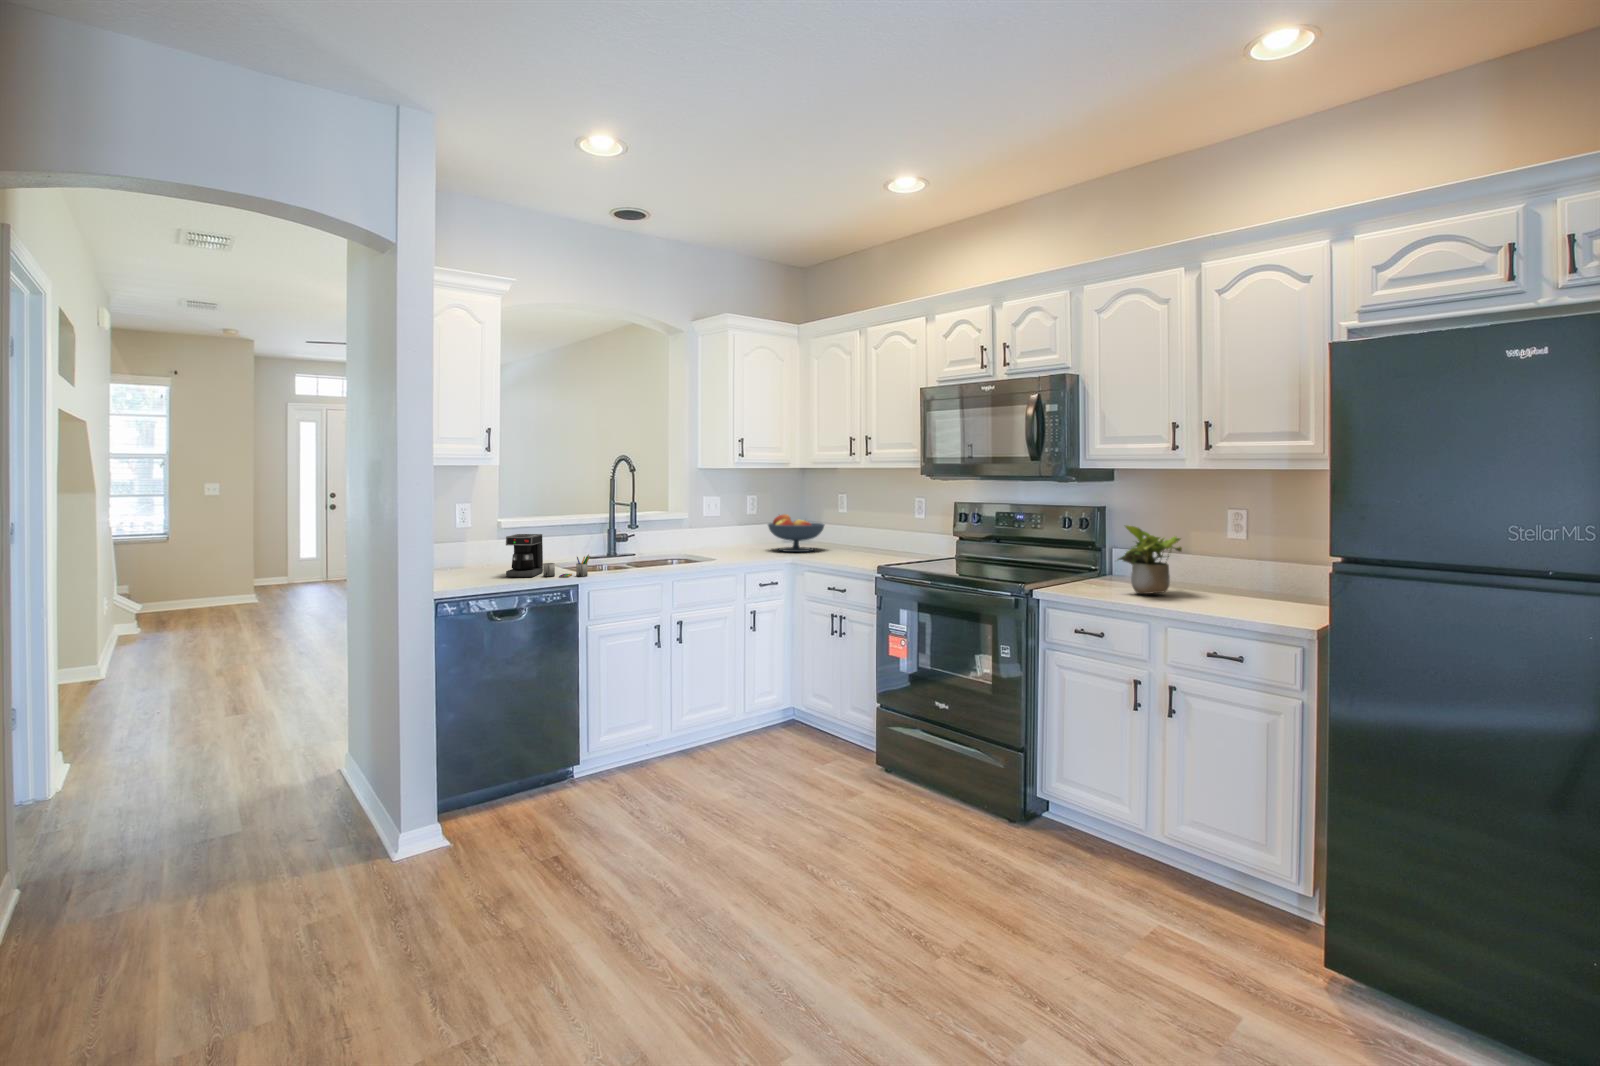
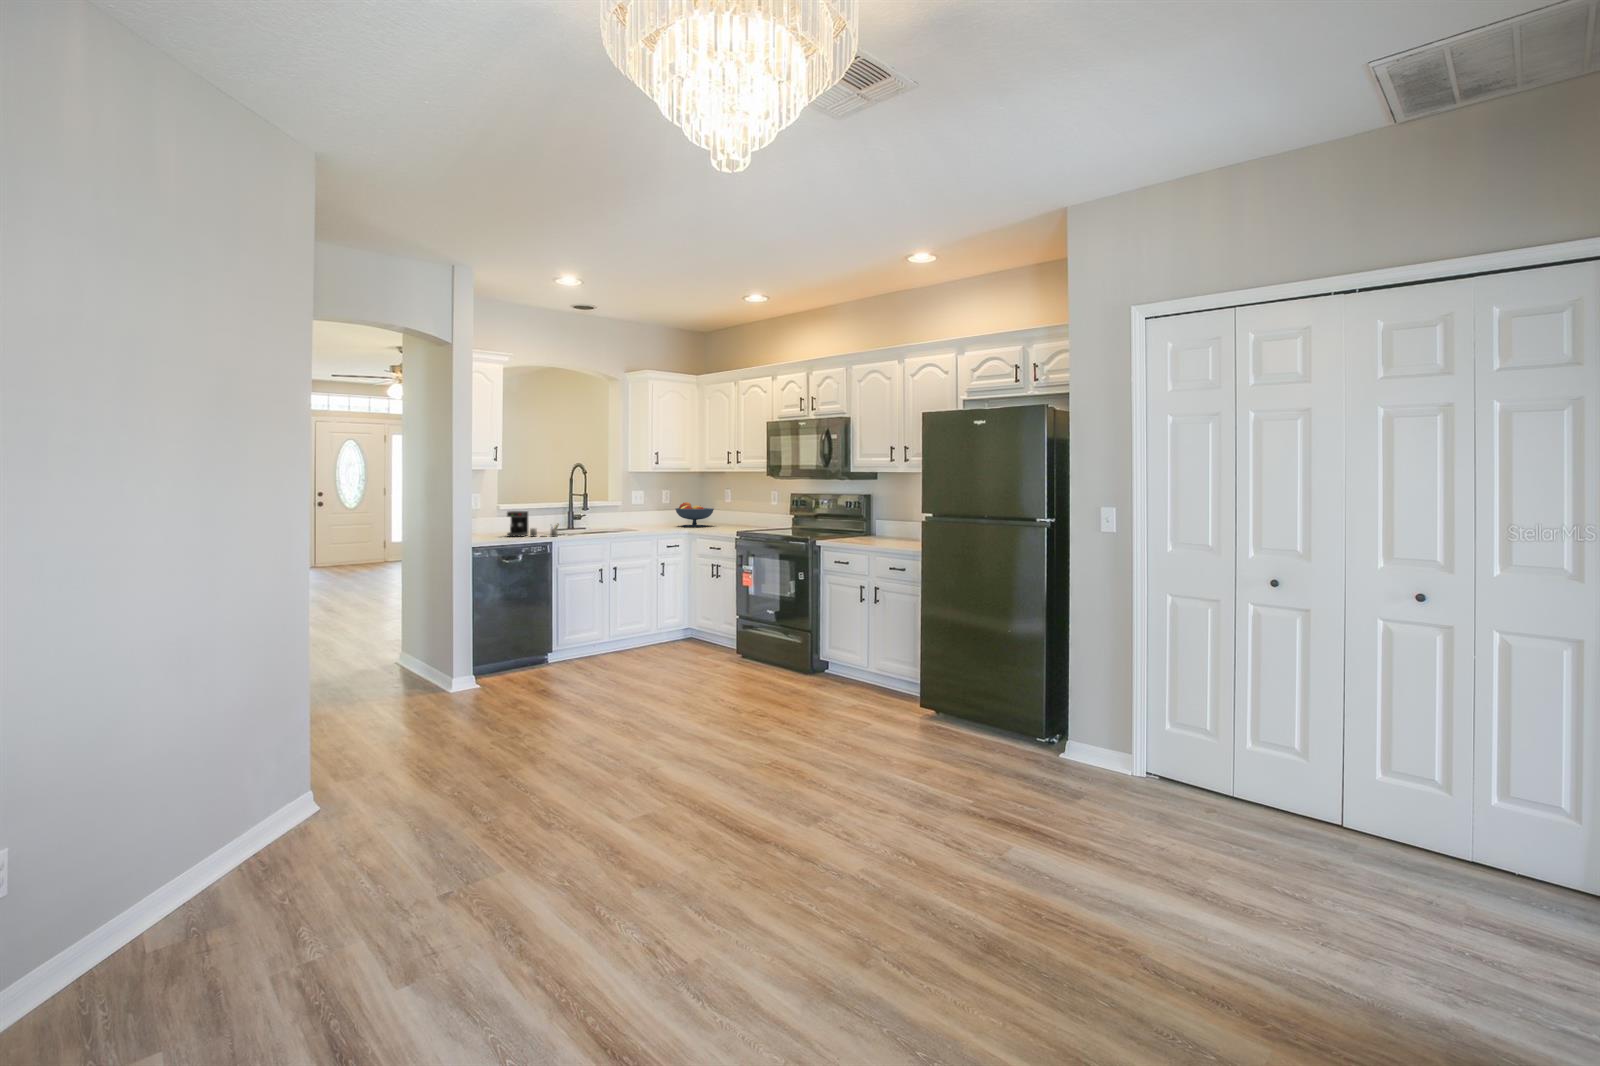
potted plant: present [1118,525,1182,594] -> none [860,503,895,542]

